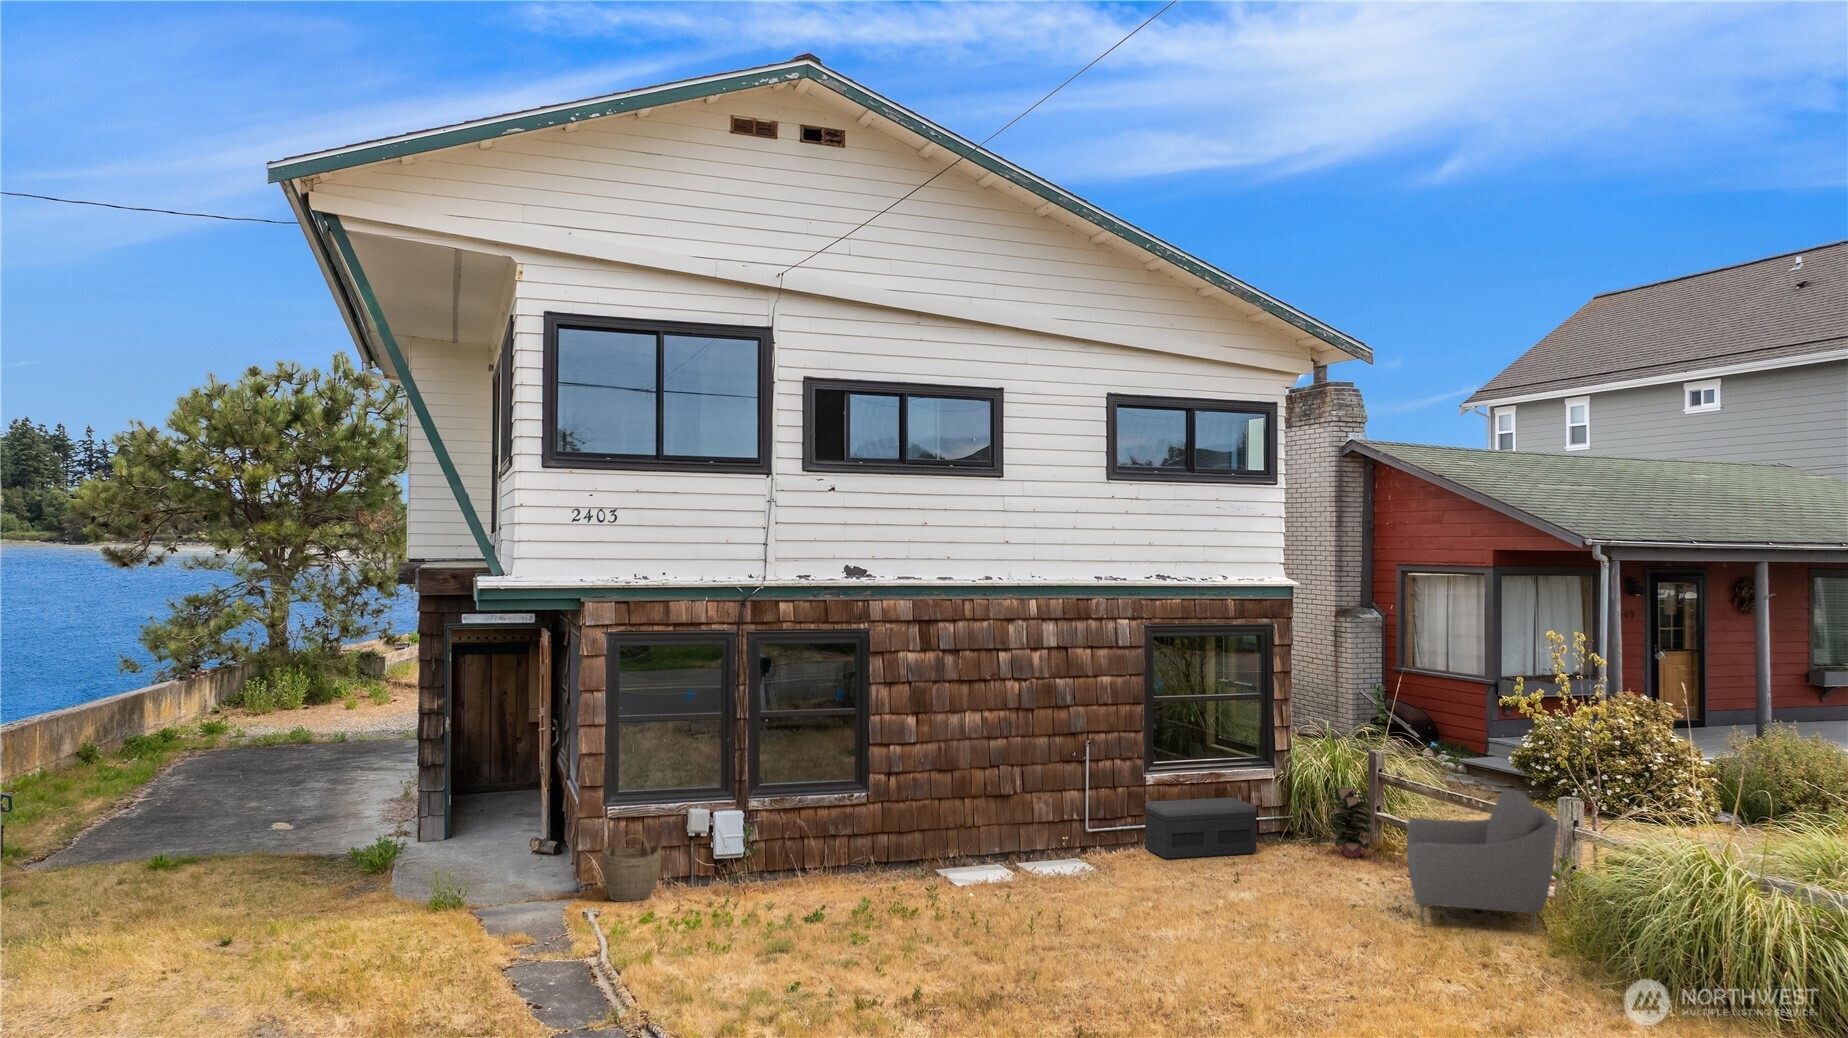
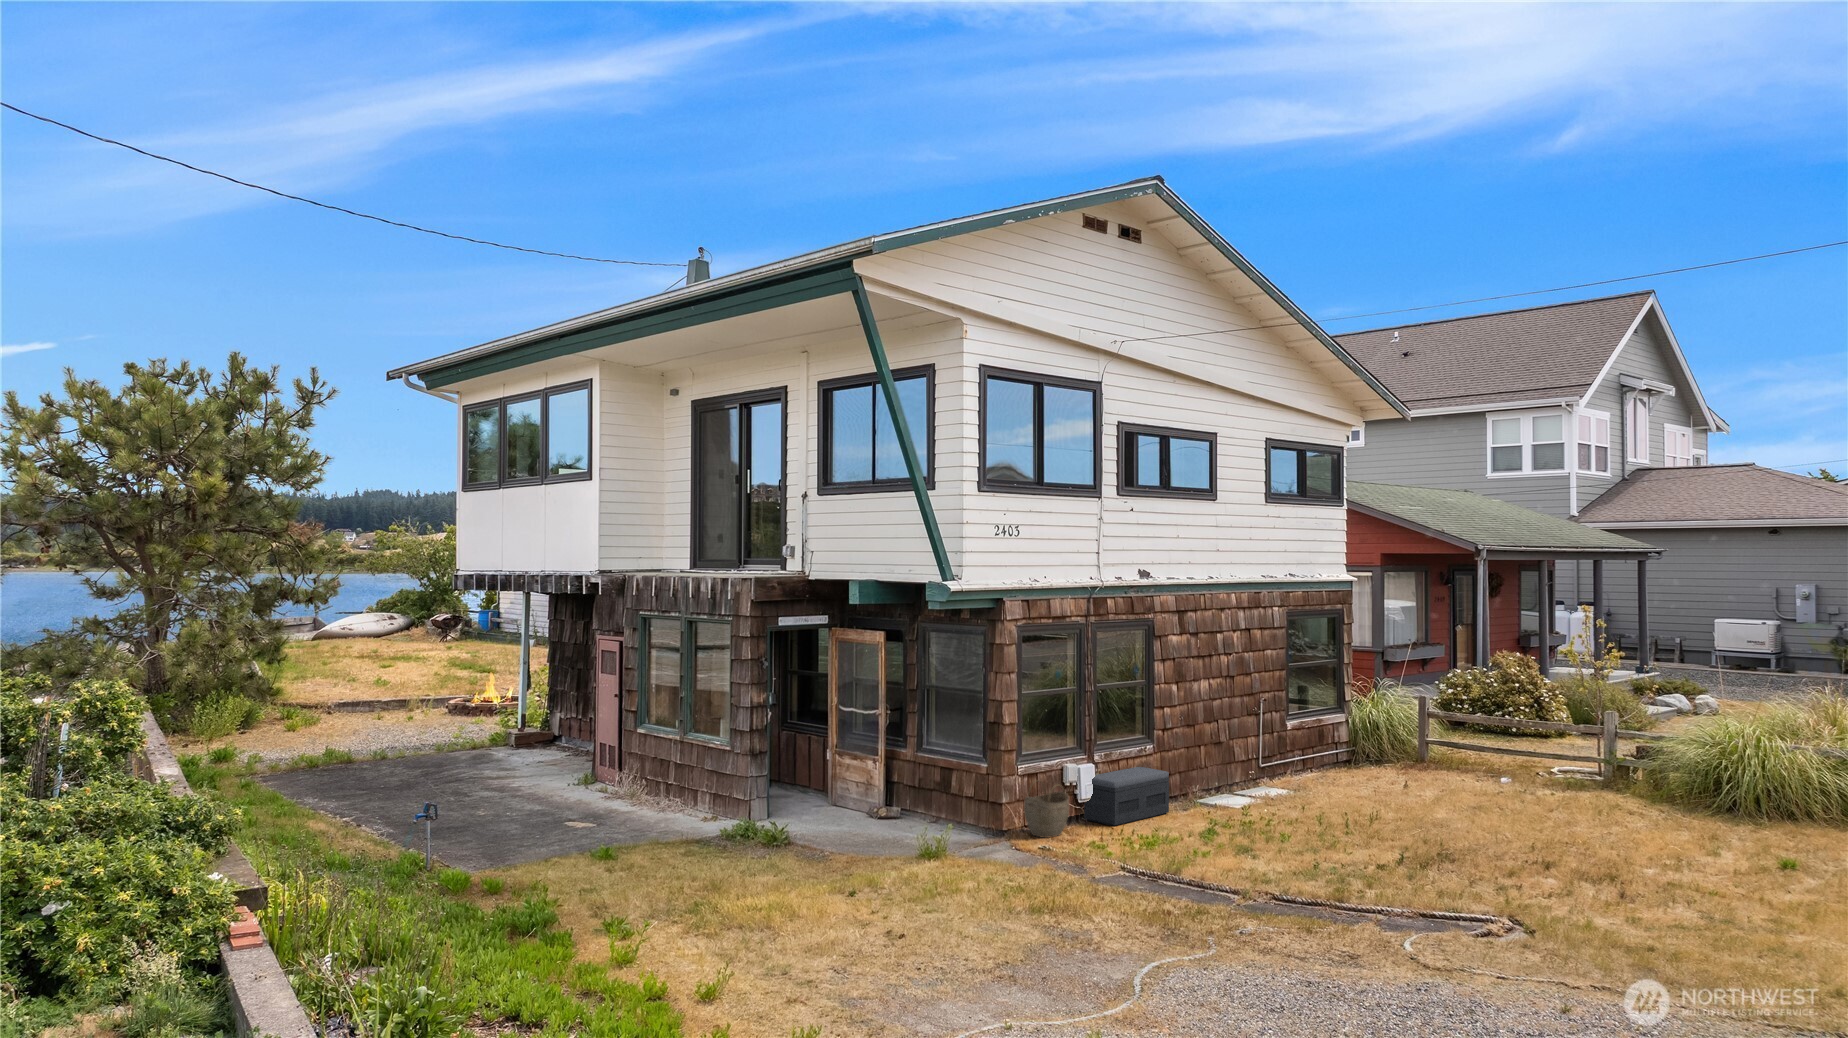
decorative plant: present [1328,787,1377,857] -> none [1392,723,1428,771]
chair: present [1407,789,1559,933] -> none [1491,713,1611,803]
storage bench: present [1145,797,1257,860] -> present [1084,767,1169,826]

